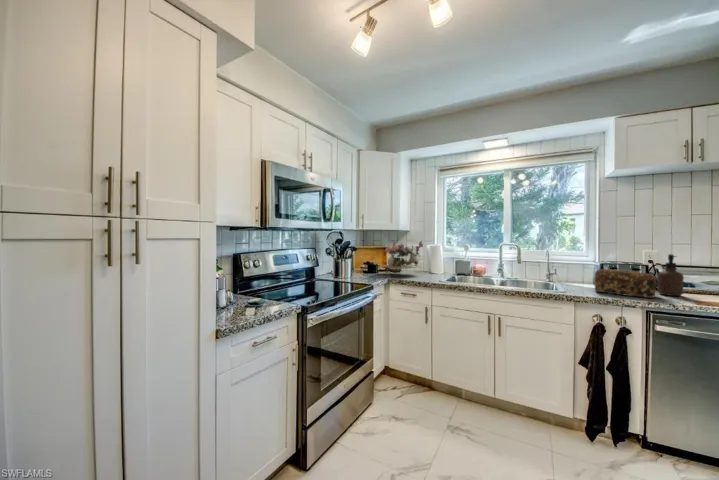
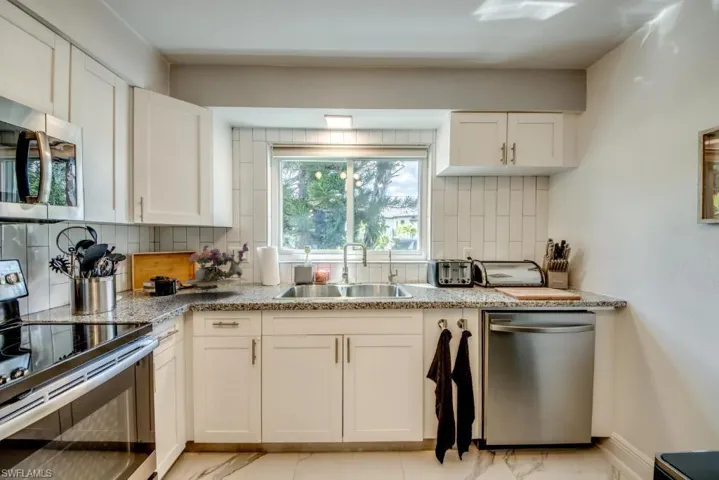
soap dispenser: present [658,254,684,296] -> none [487,251,506,292]
bread loaf: present [594,269,657,298] -> none [439,269,489,297]

